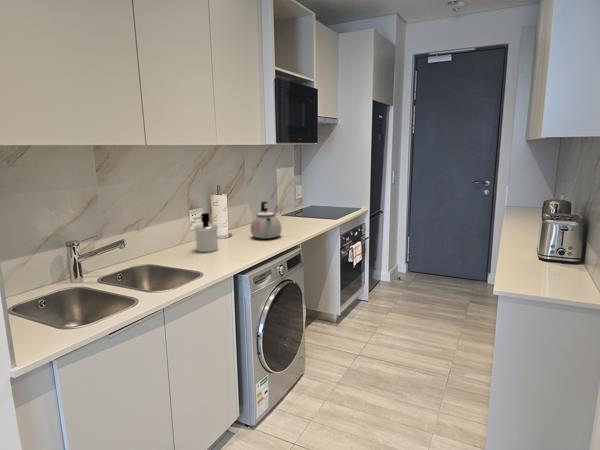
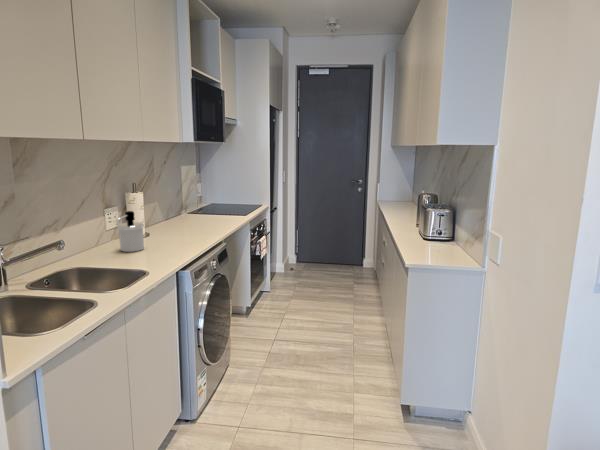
kettle: present [251,202,282,239] -> none [172,199,203,235]

